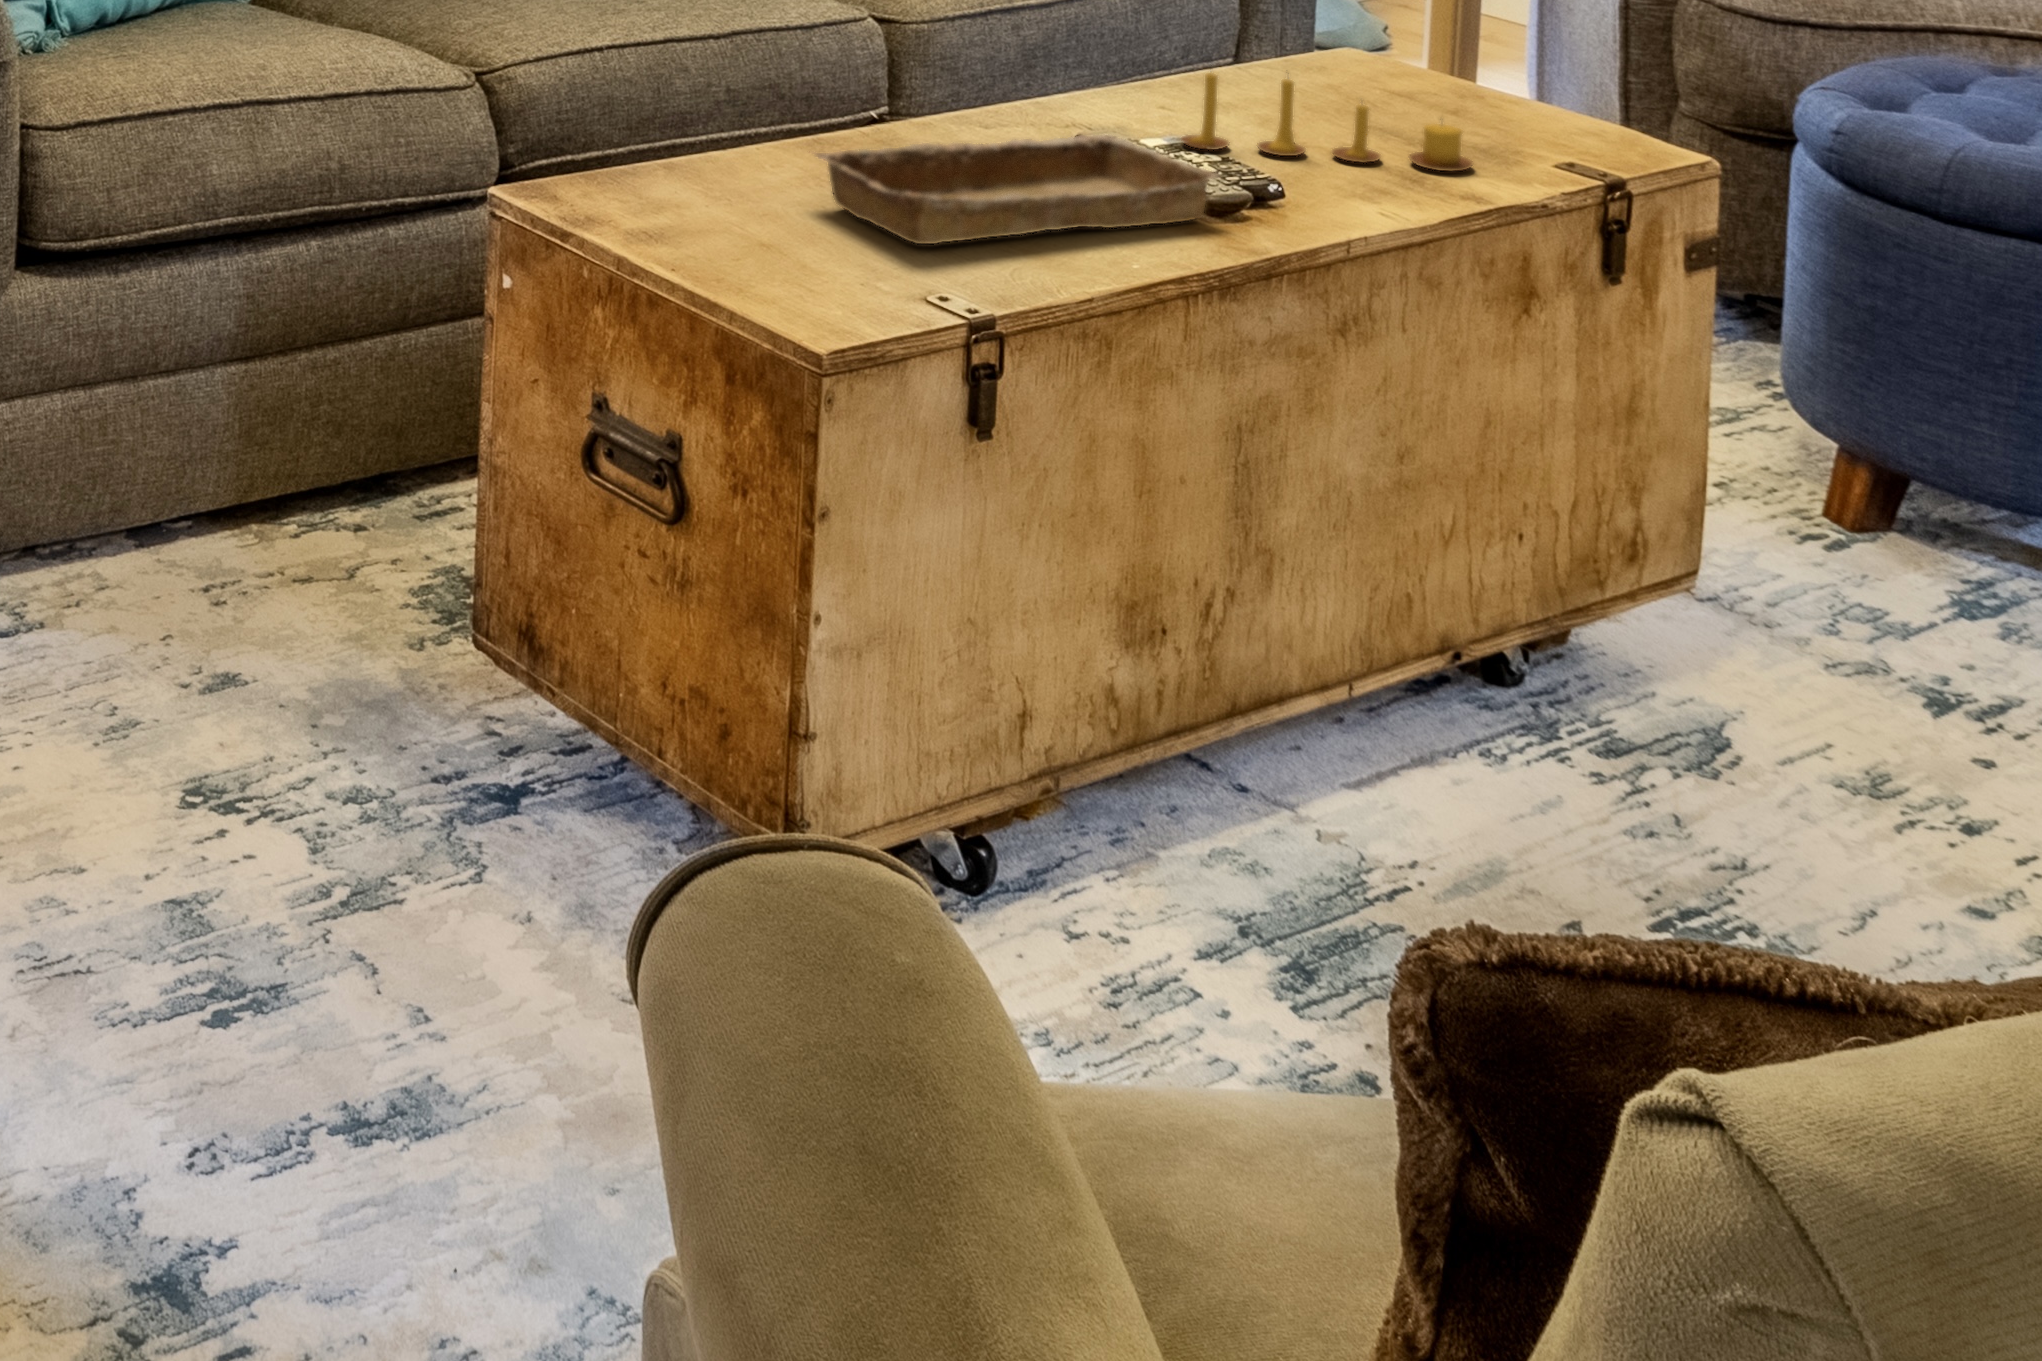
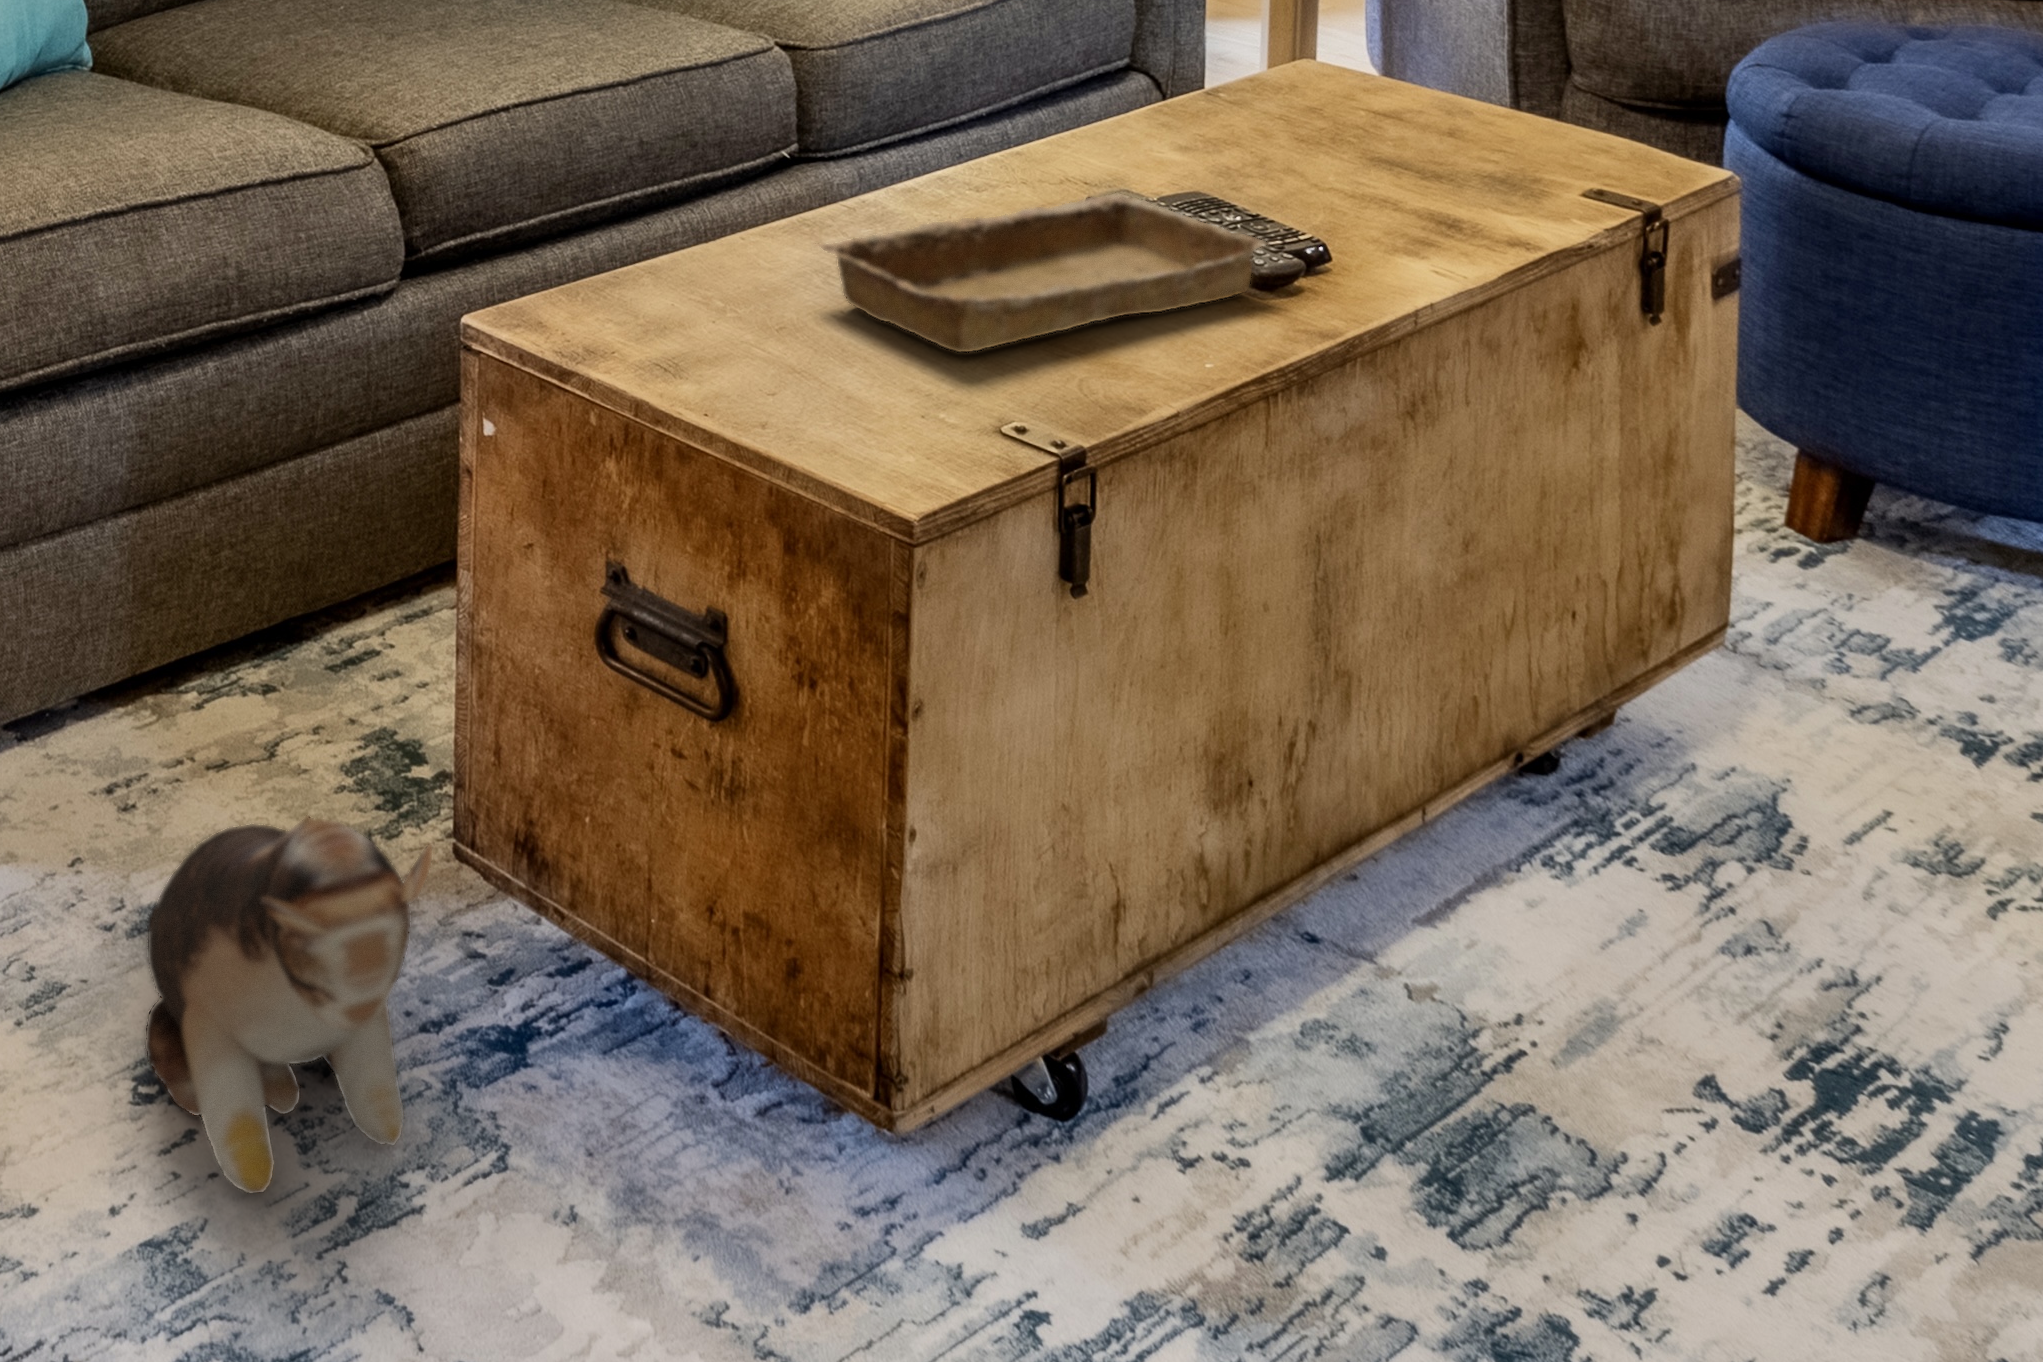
candle: present [1181,73,1473,171] -> none [1179,103,1497,208]
plush toy: none [188,570,406,880] -> present [145,815,432,1194]

